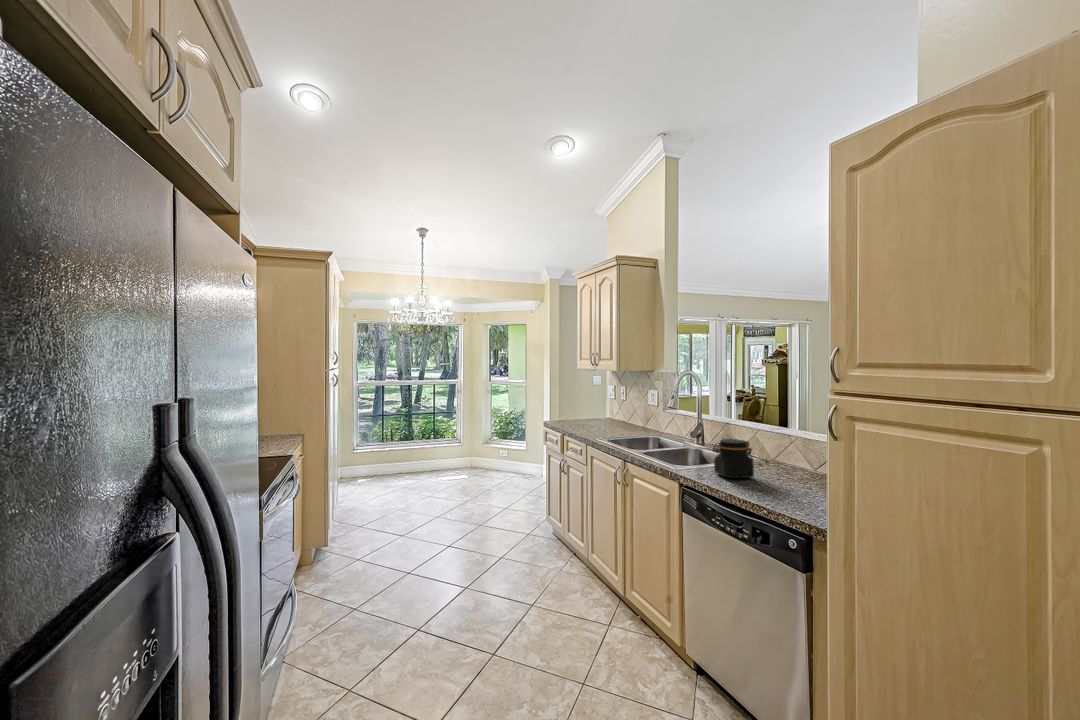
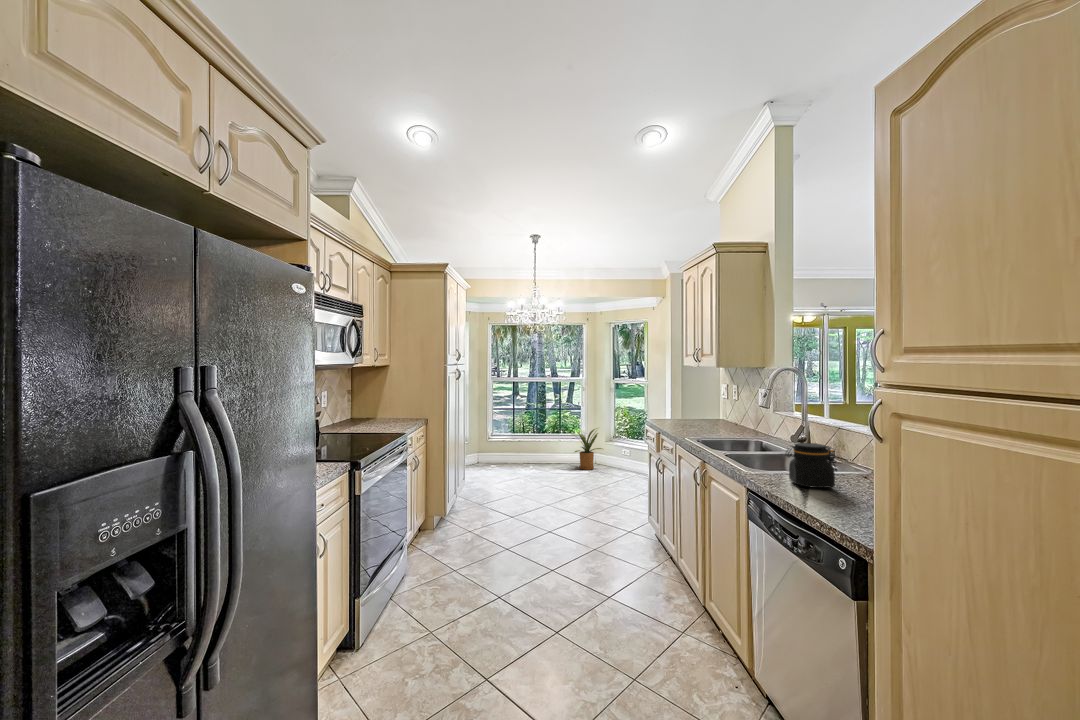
house plant: none [444,430,484,474] -> present [575,428,602,470]

